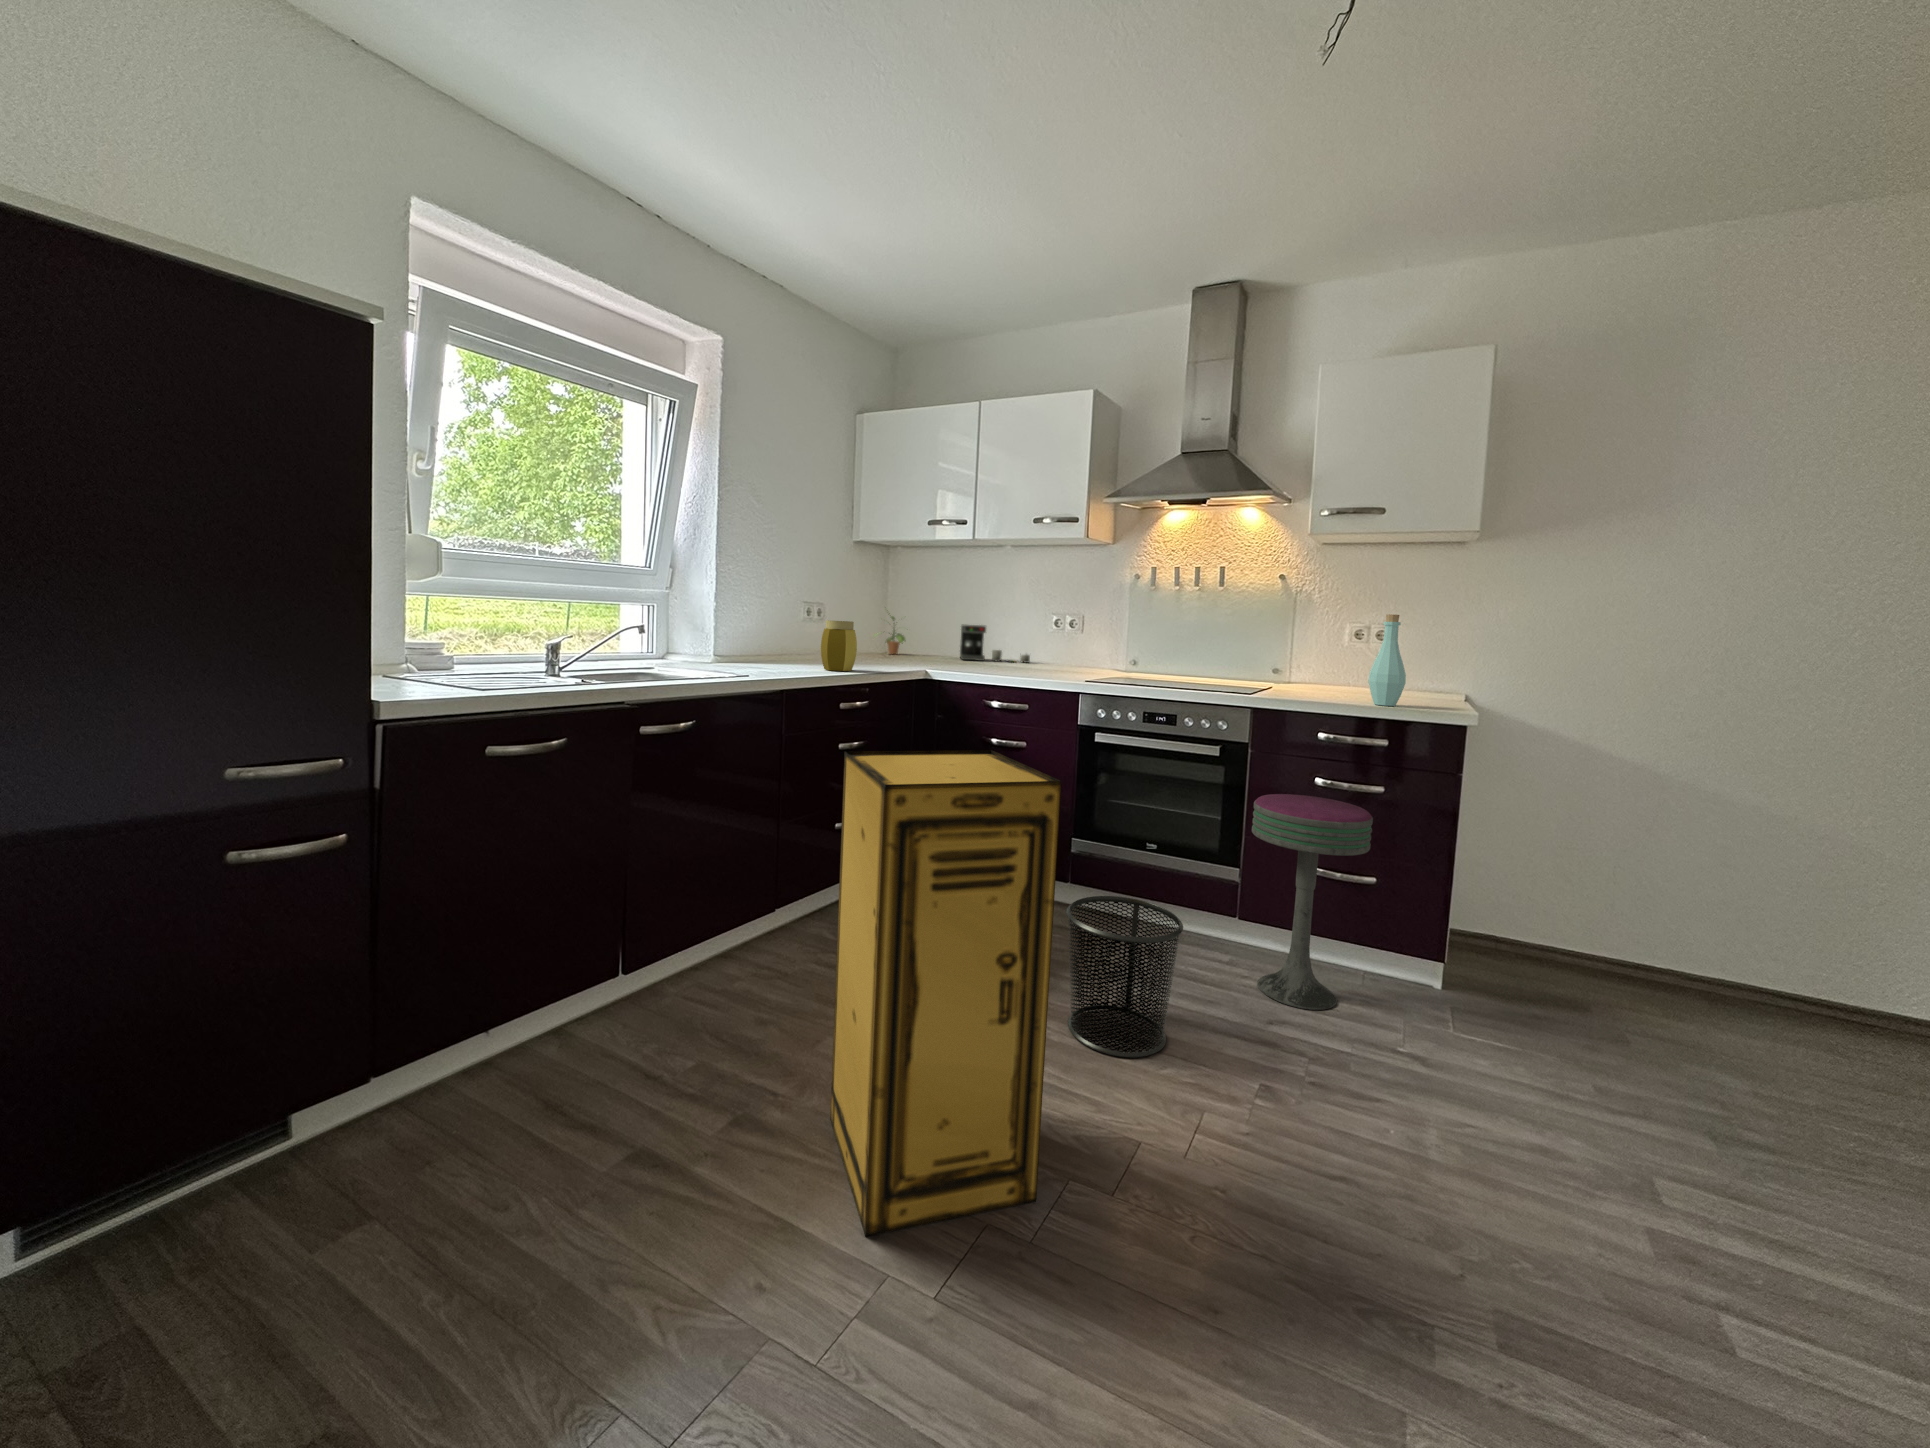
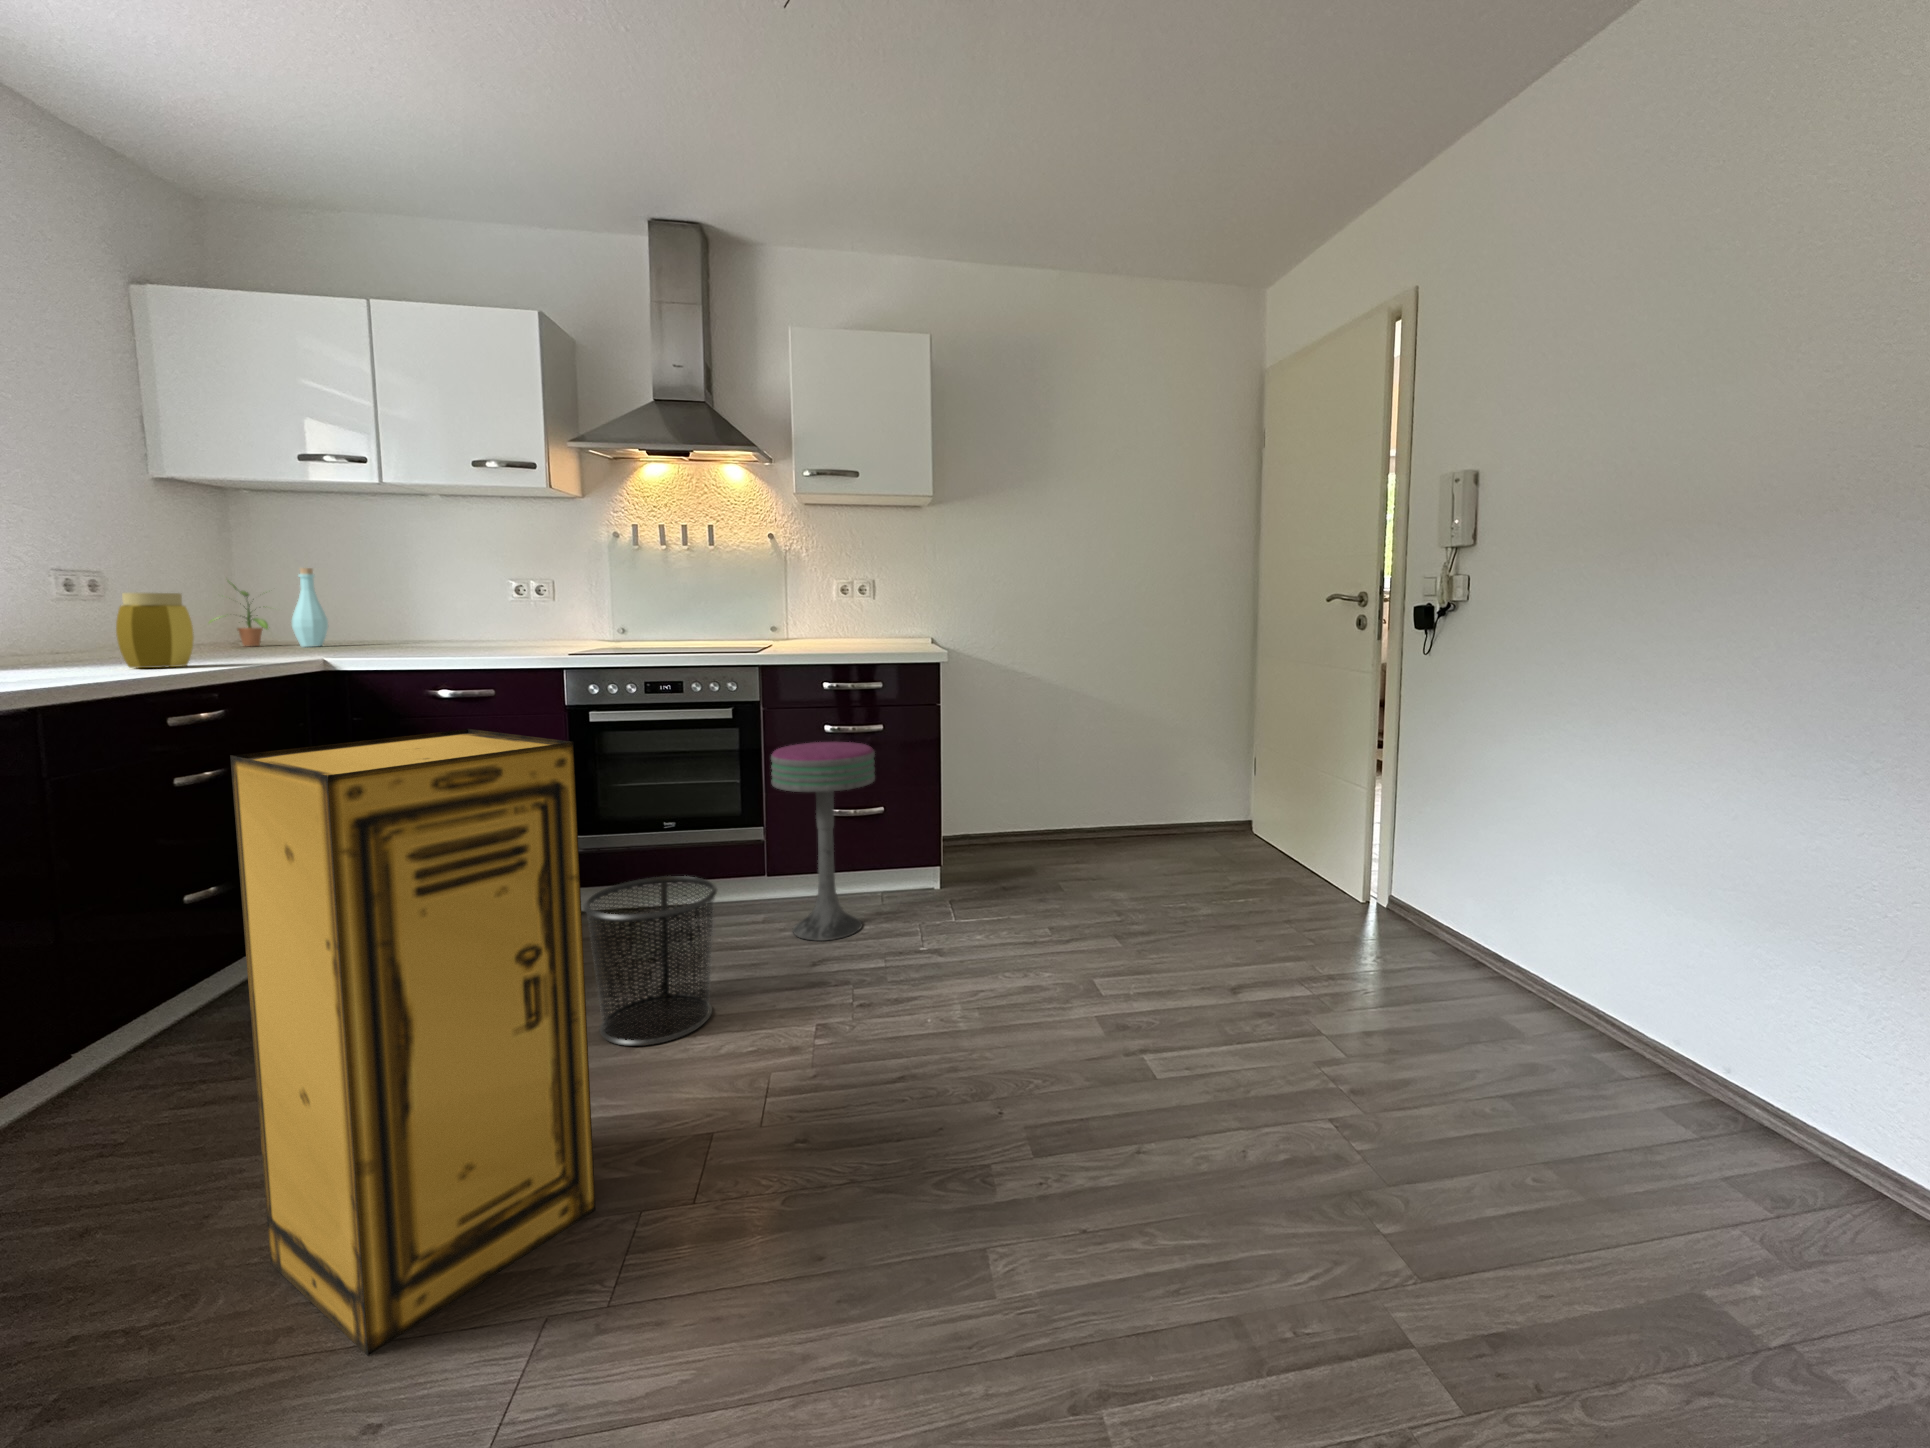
bottle: present [1369,614,1406,706] -> present [292,568,328,647]
coffee maker: present [960,625,1030,663] -> none [371,598,487,645]

